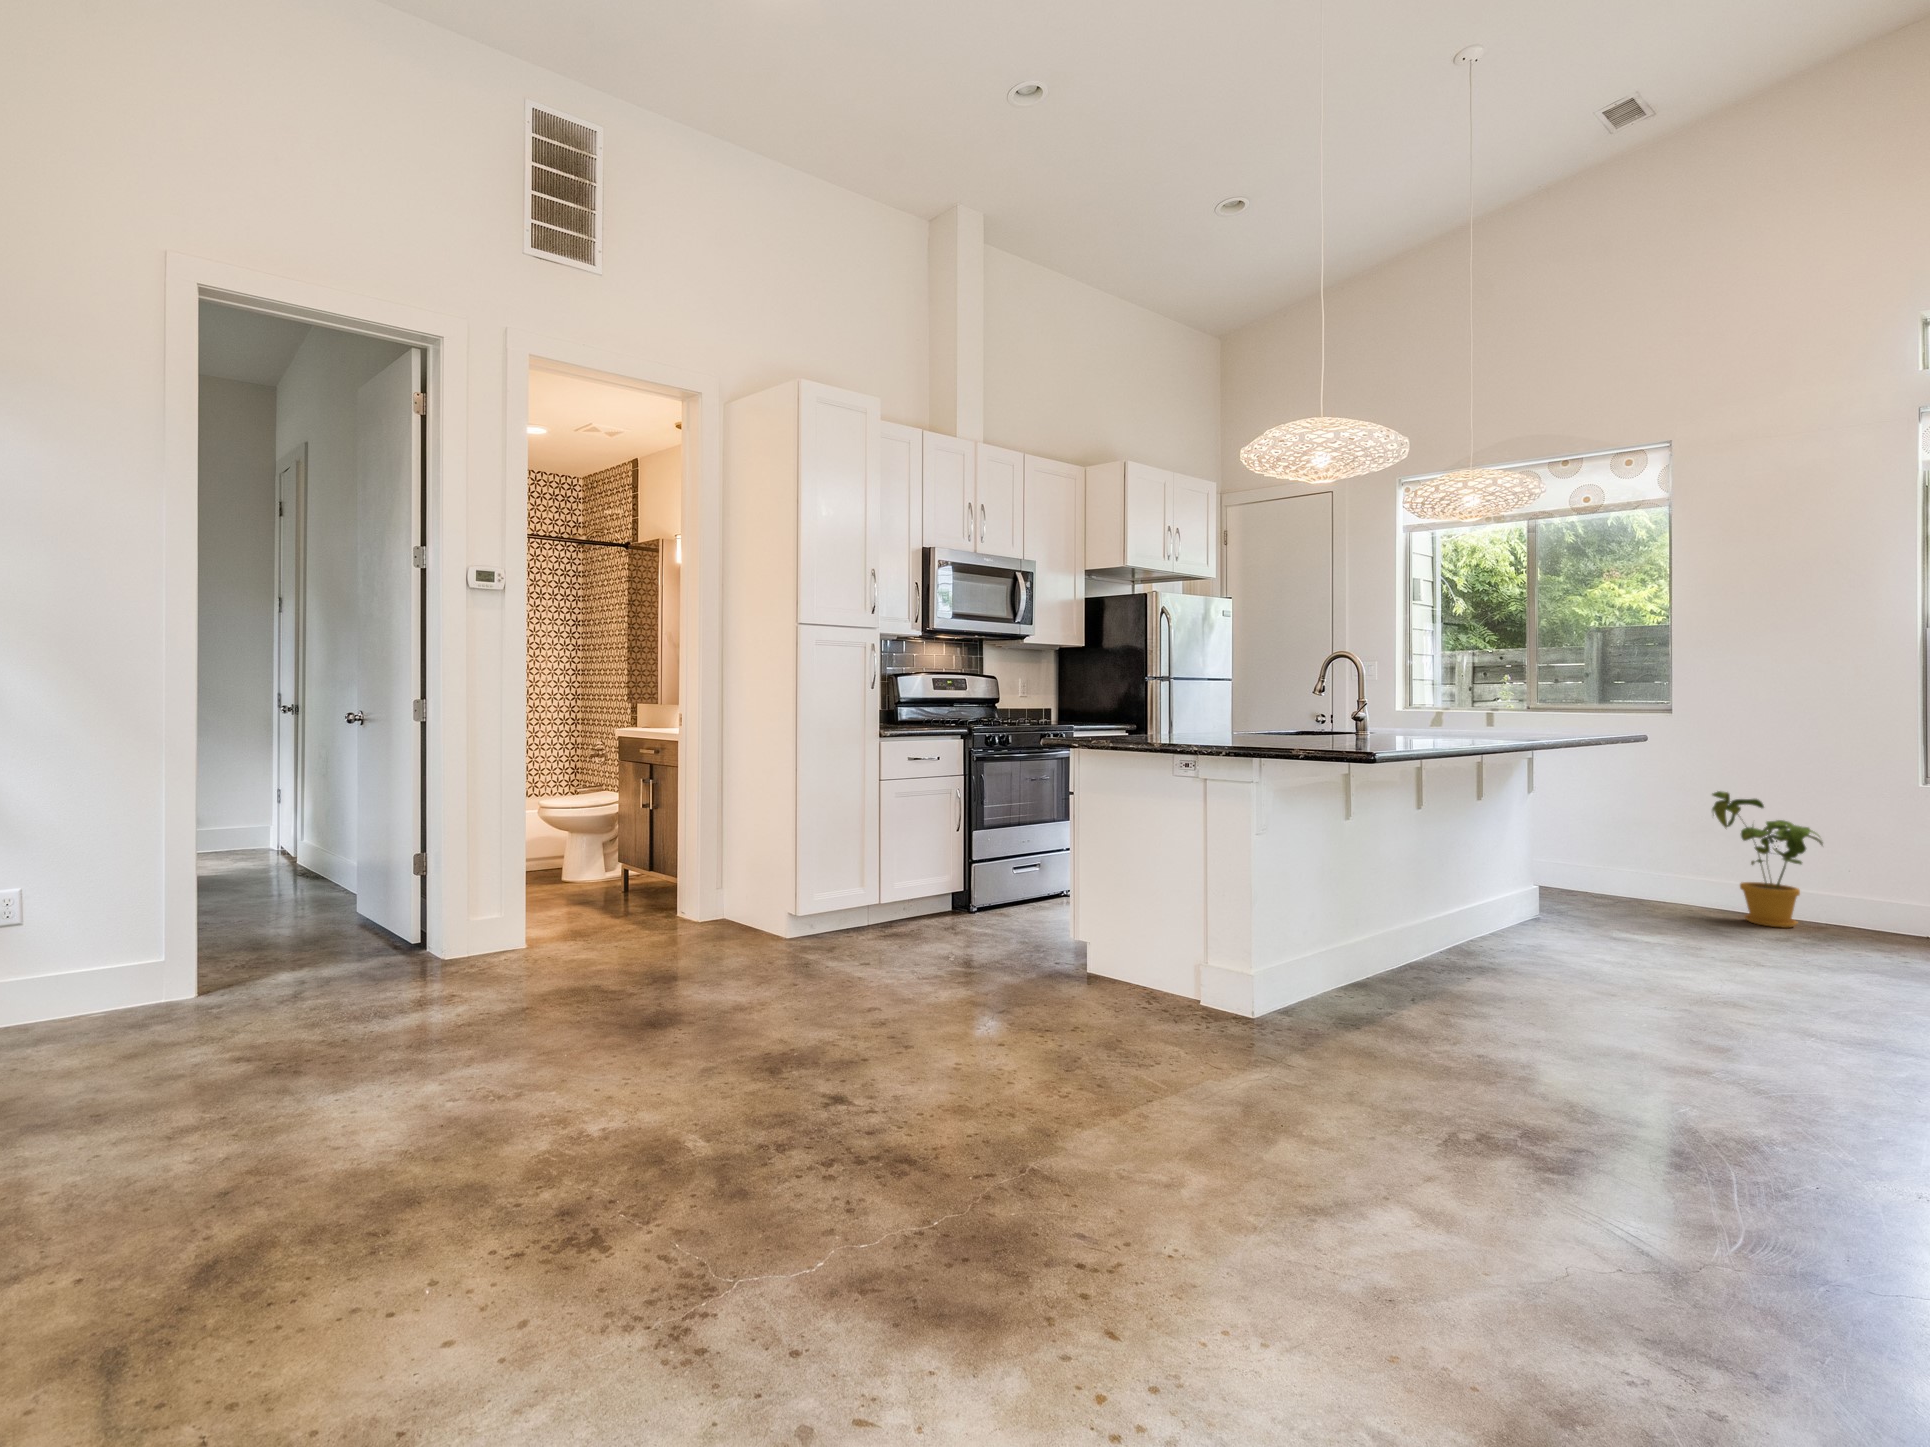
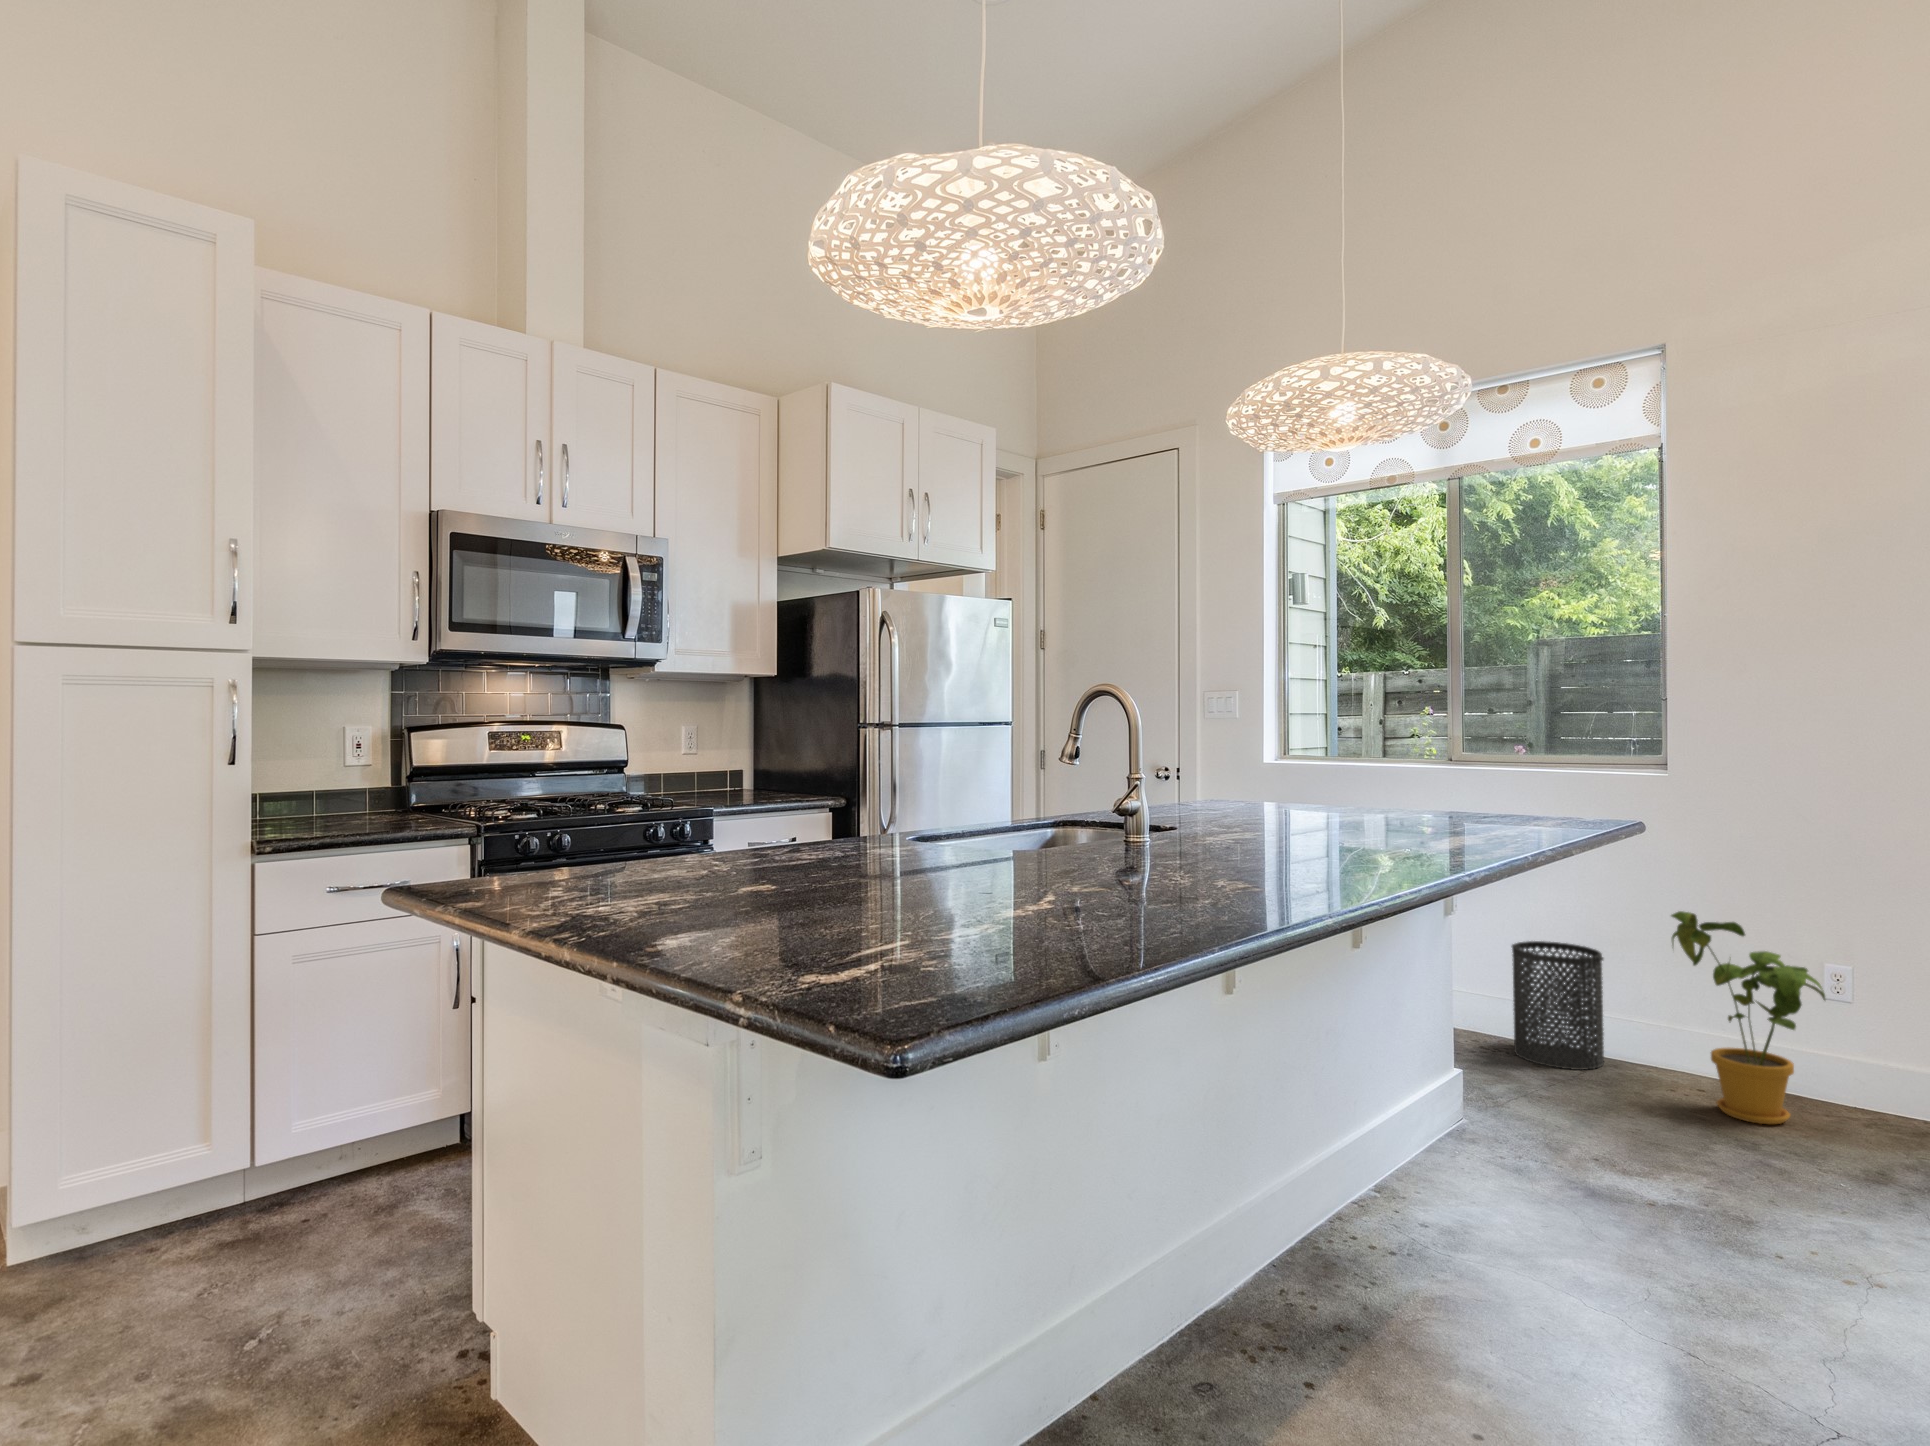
trash can: none [1588,821,1658,902] -> present [1512,941,1604,1070]

